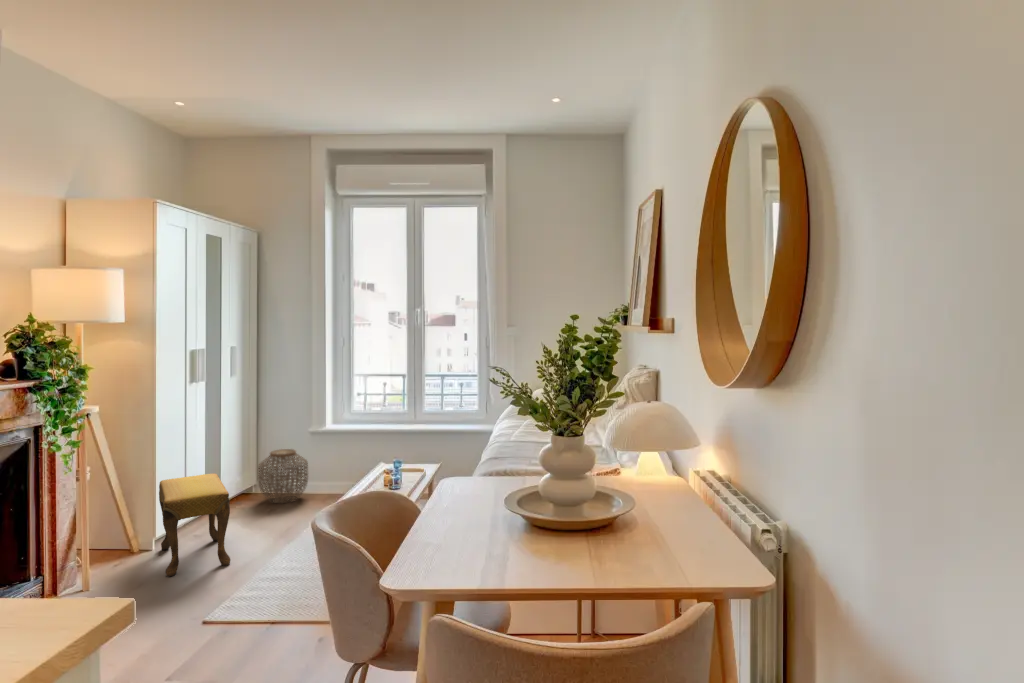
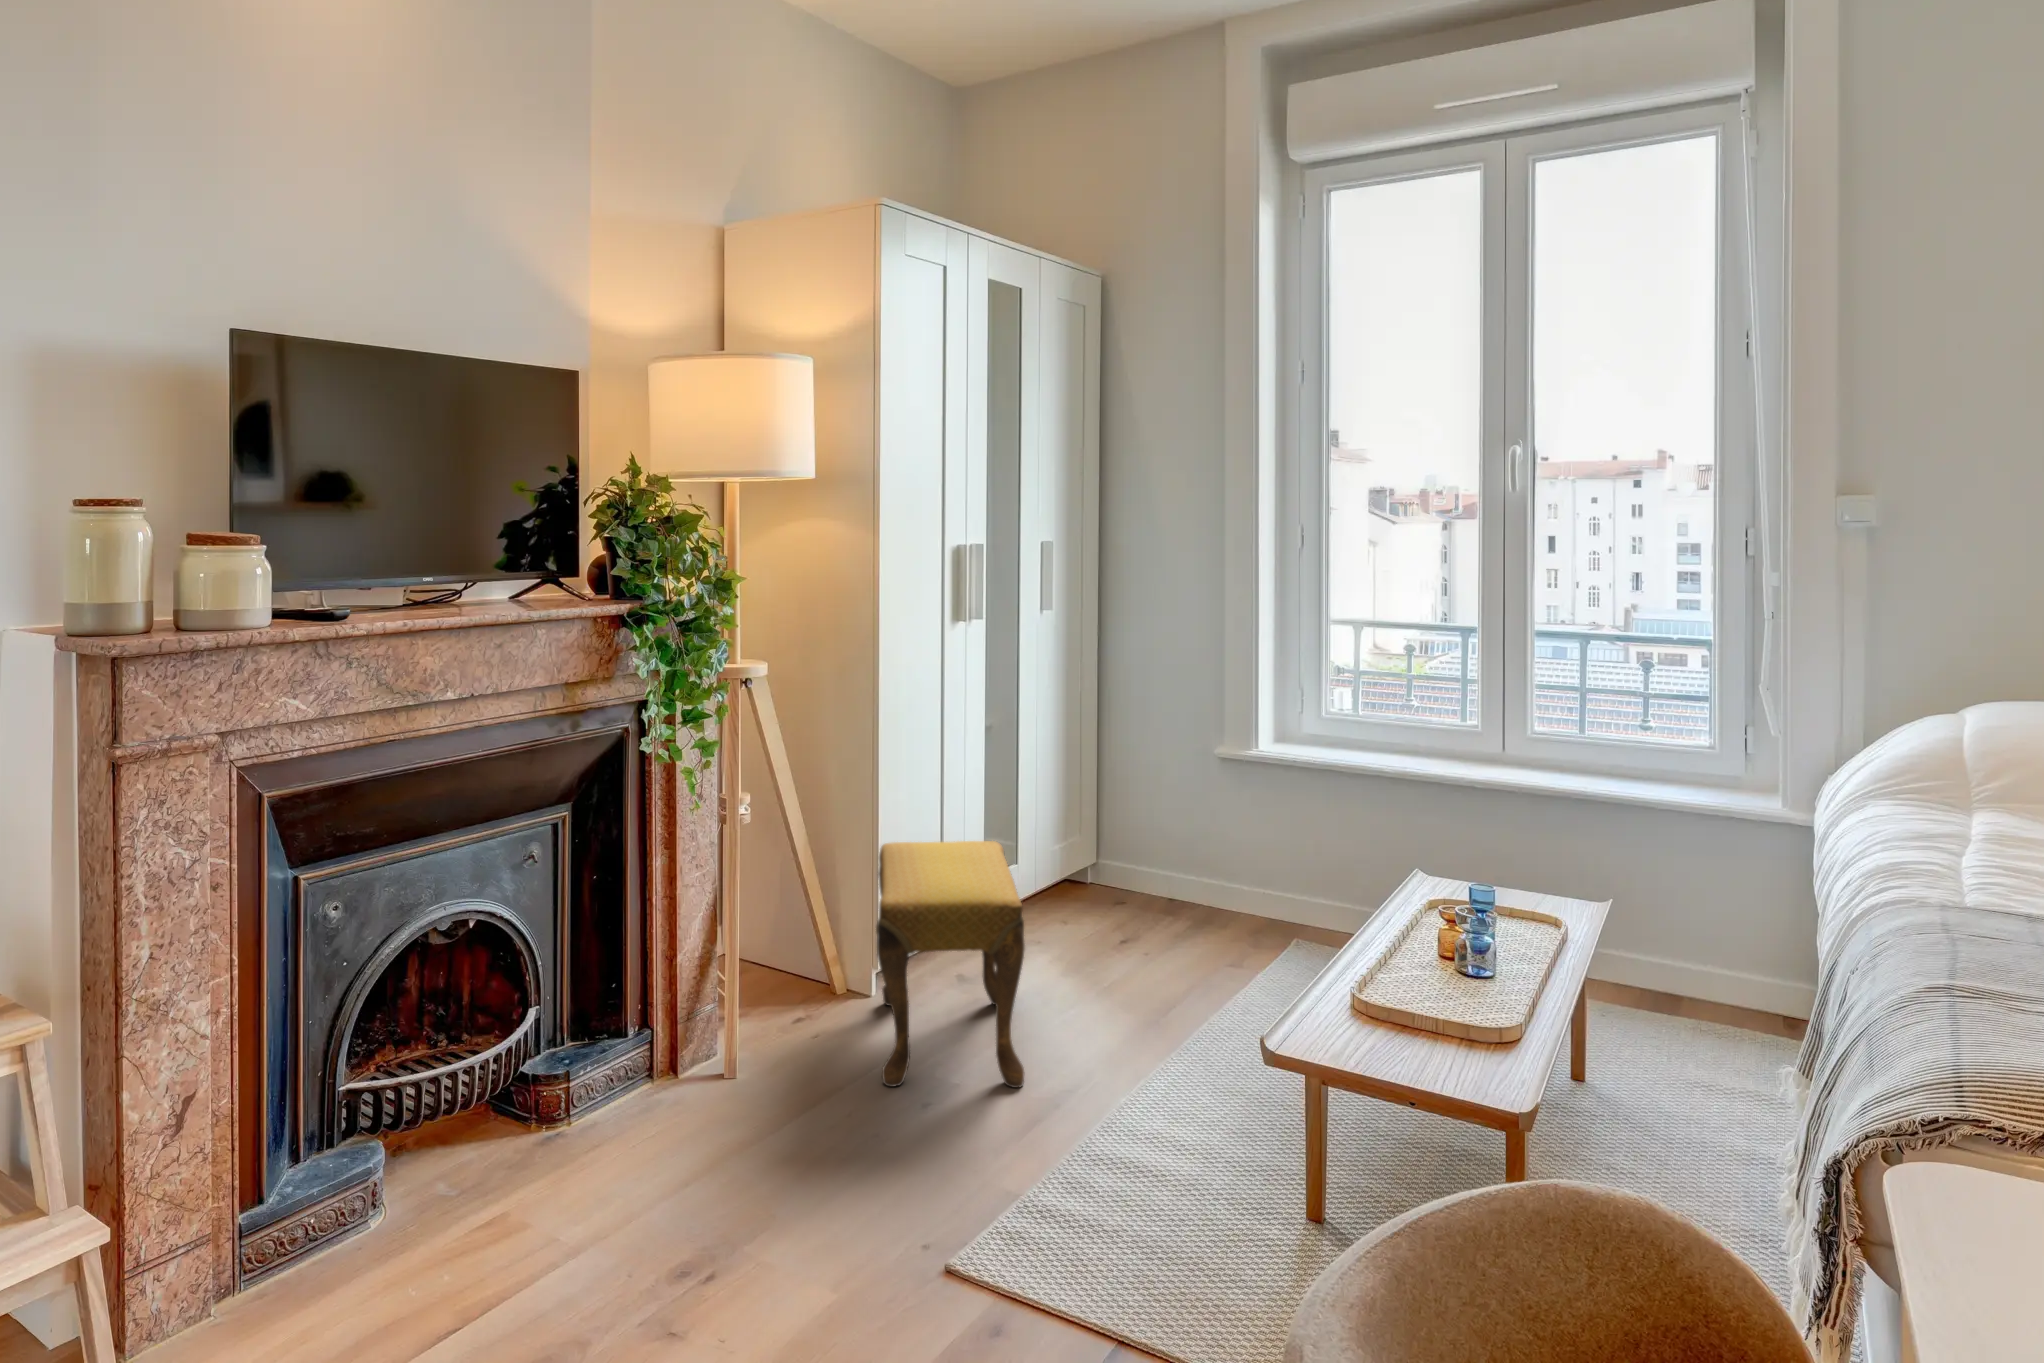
woven basket: present [258,449,308,503] -> none [1097,792,1216,928]

